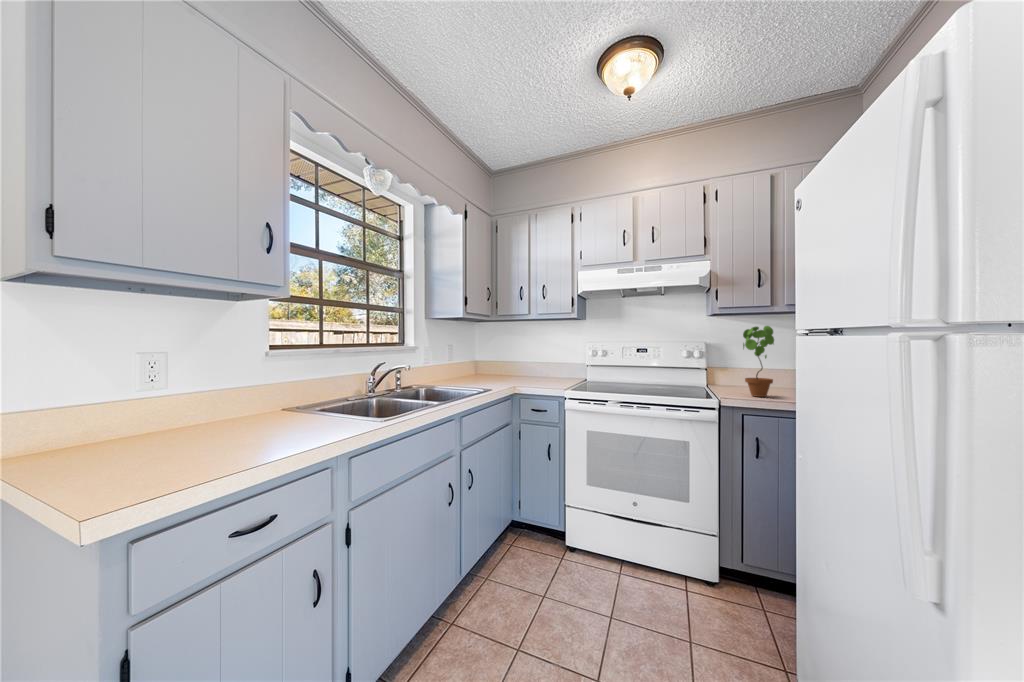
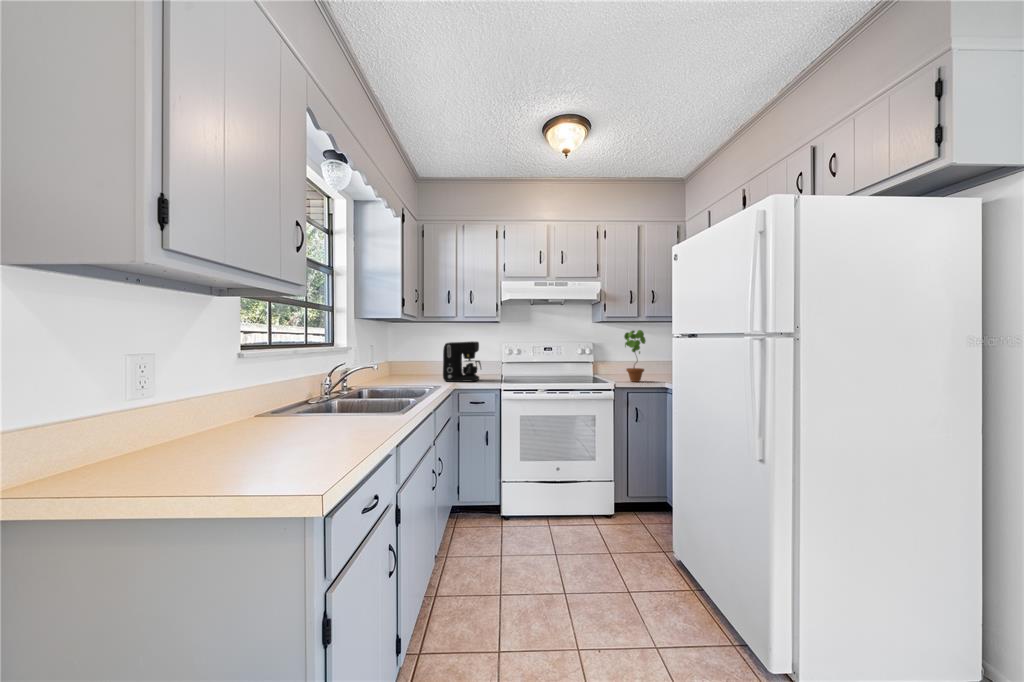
coffee maker: none [514,341,557,386] -> present [443,342,481,382]

